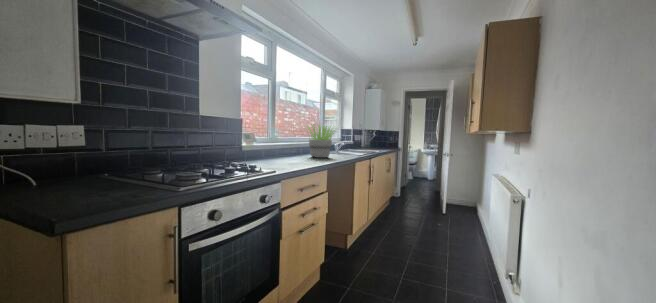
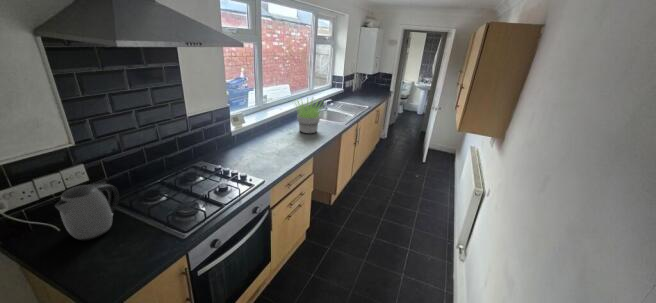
kettle: none [41,126,114,188] -> present [55,182,119,240]

